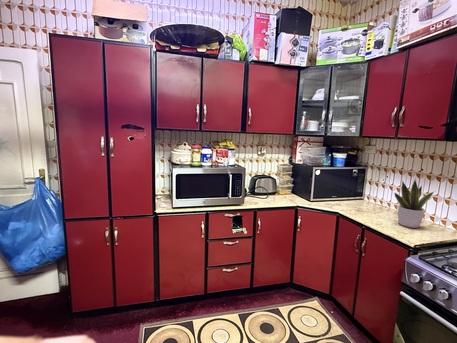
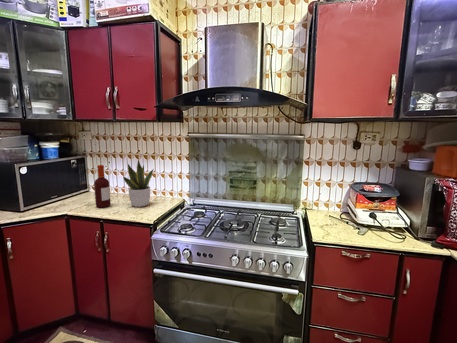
bottle: none [364,178,380,217] -> present [94,165,111,208]

